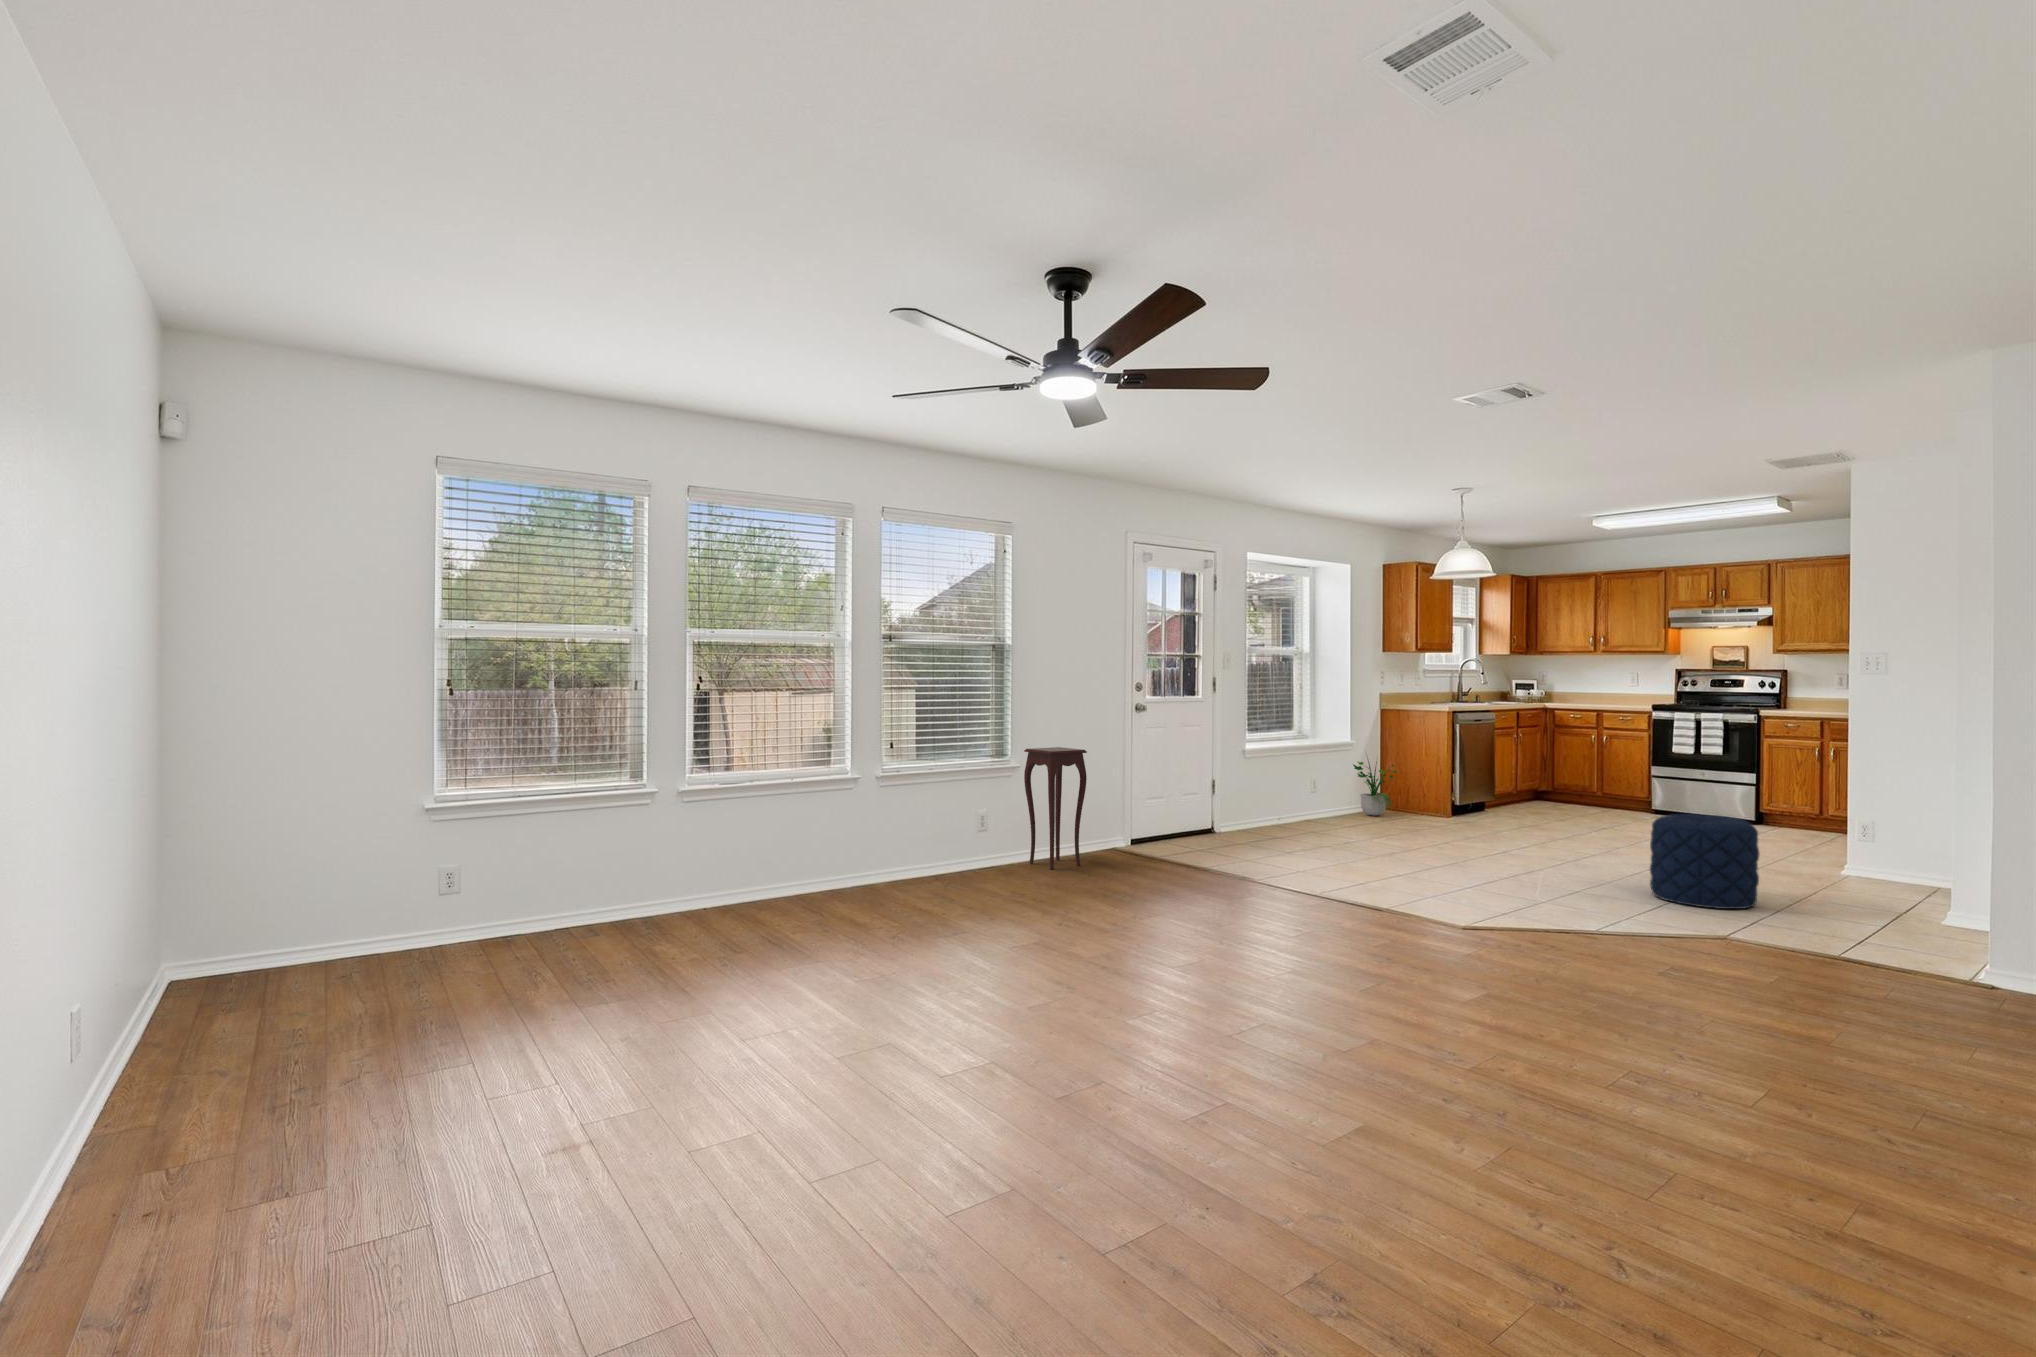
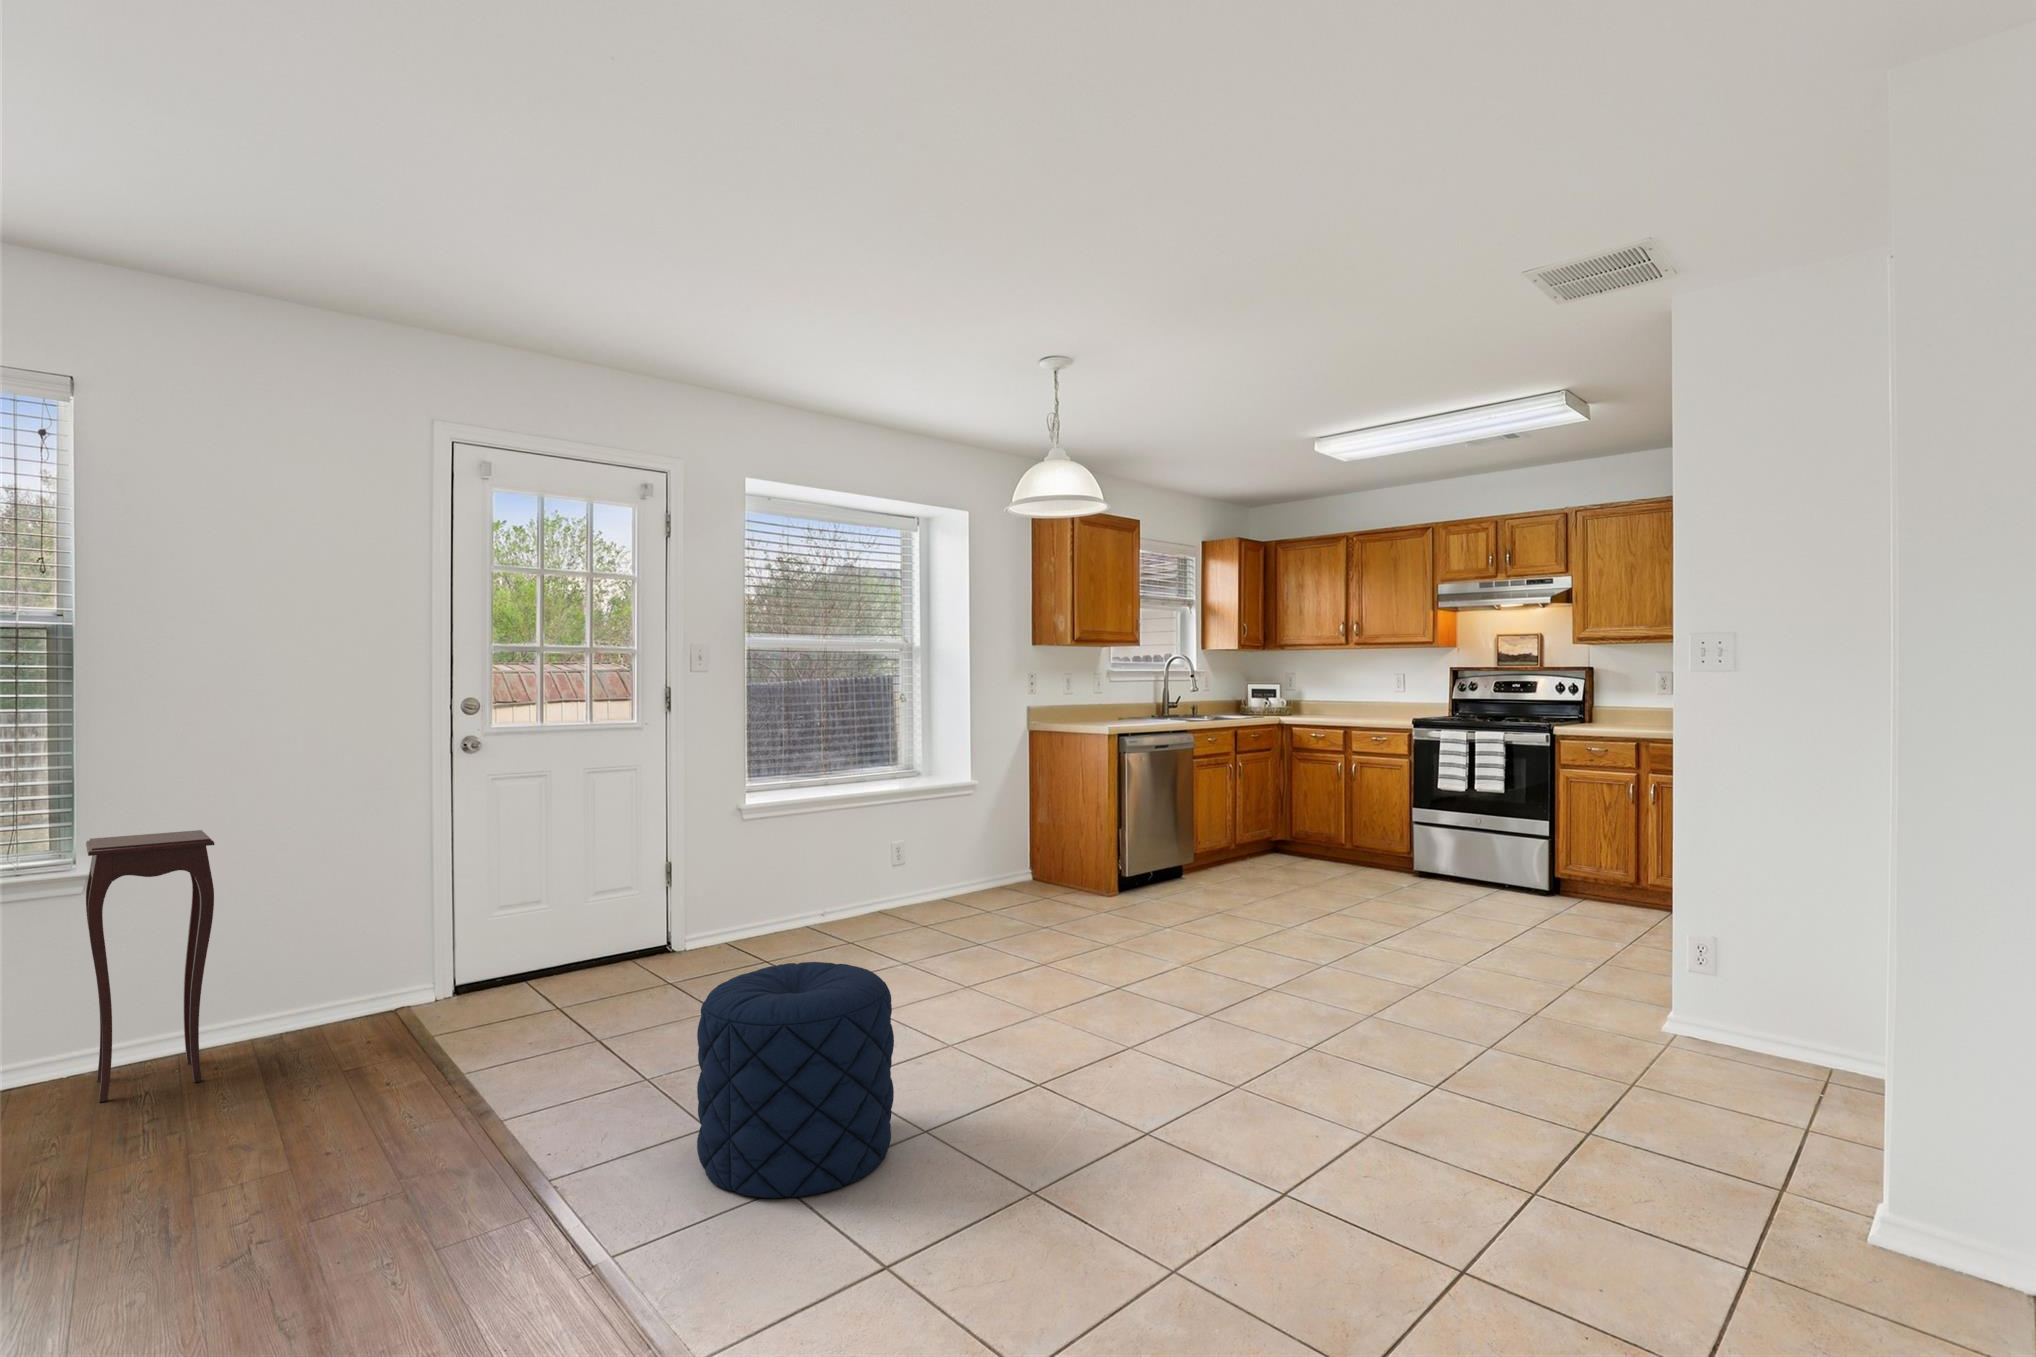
potted plant: present [1353,761,1398,816] -> none [970,792,1045,900]
pouf: present [1650,814,1759,909] -> present [697,962,894,1198]

